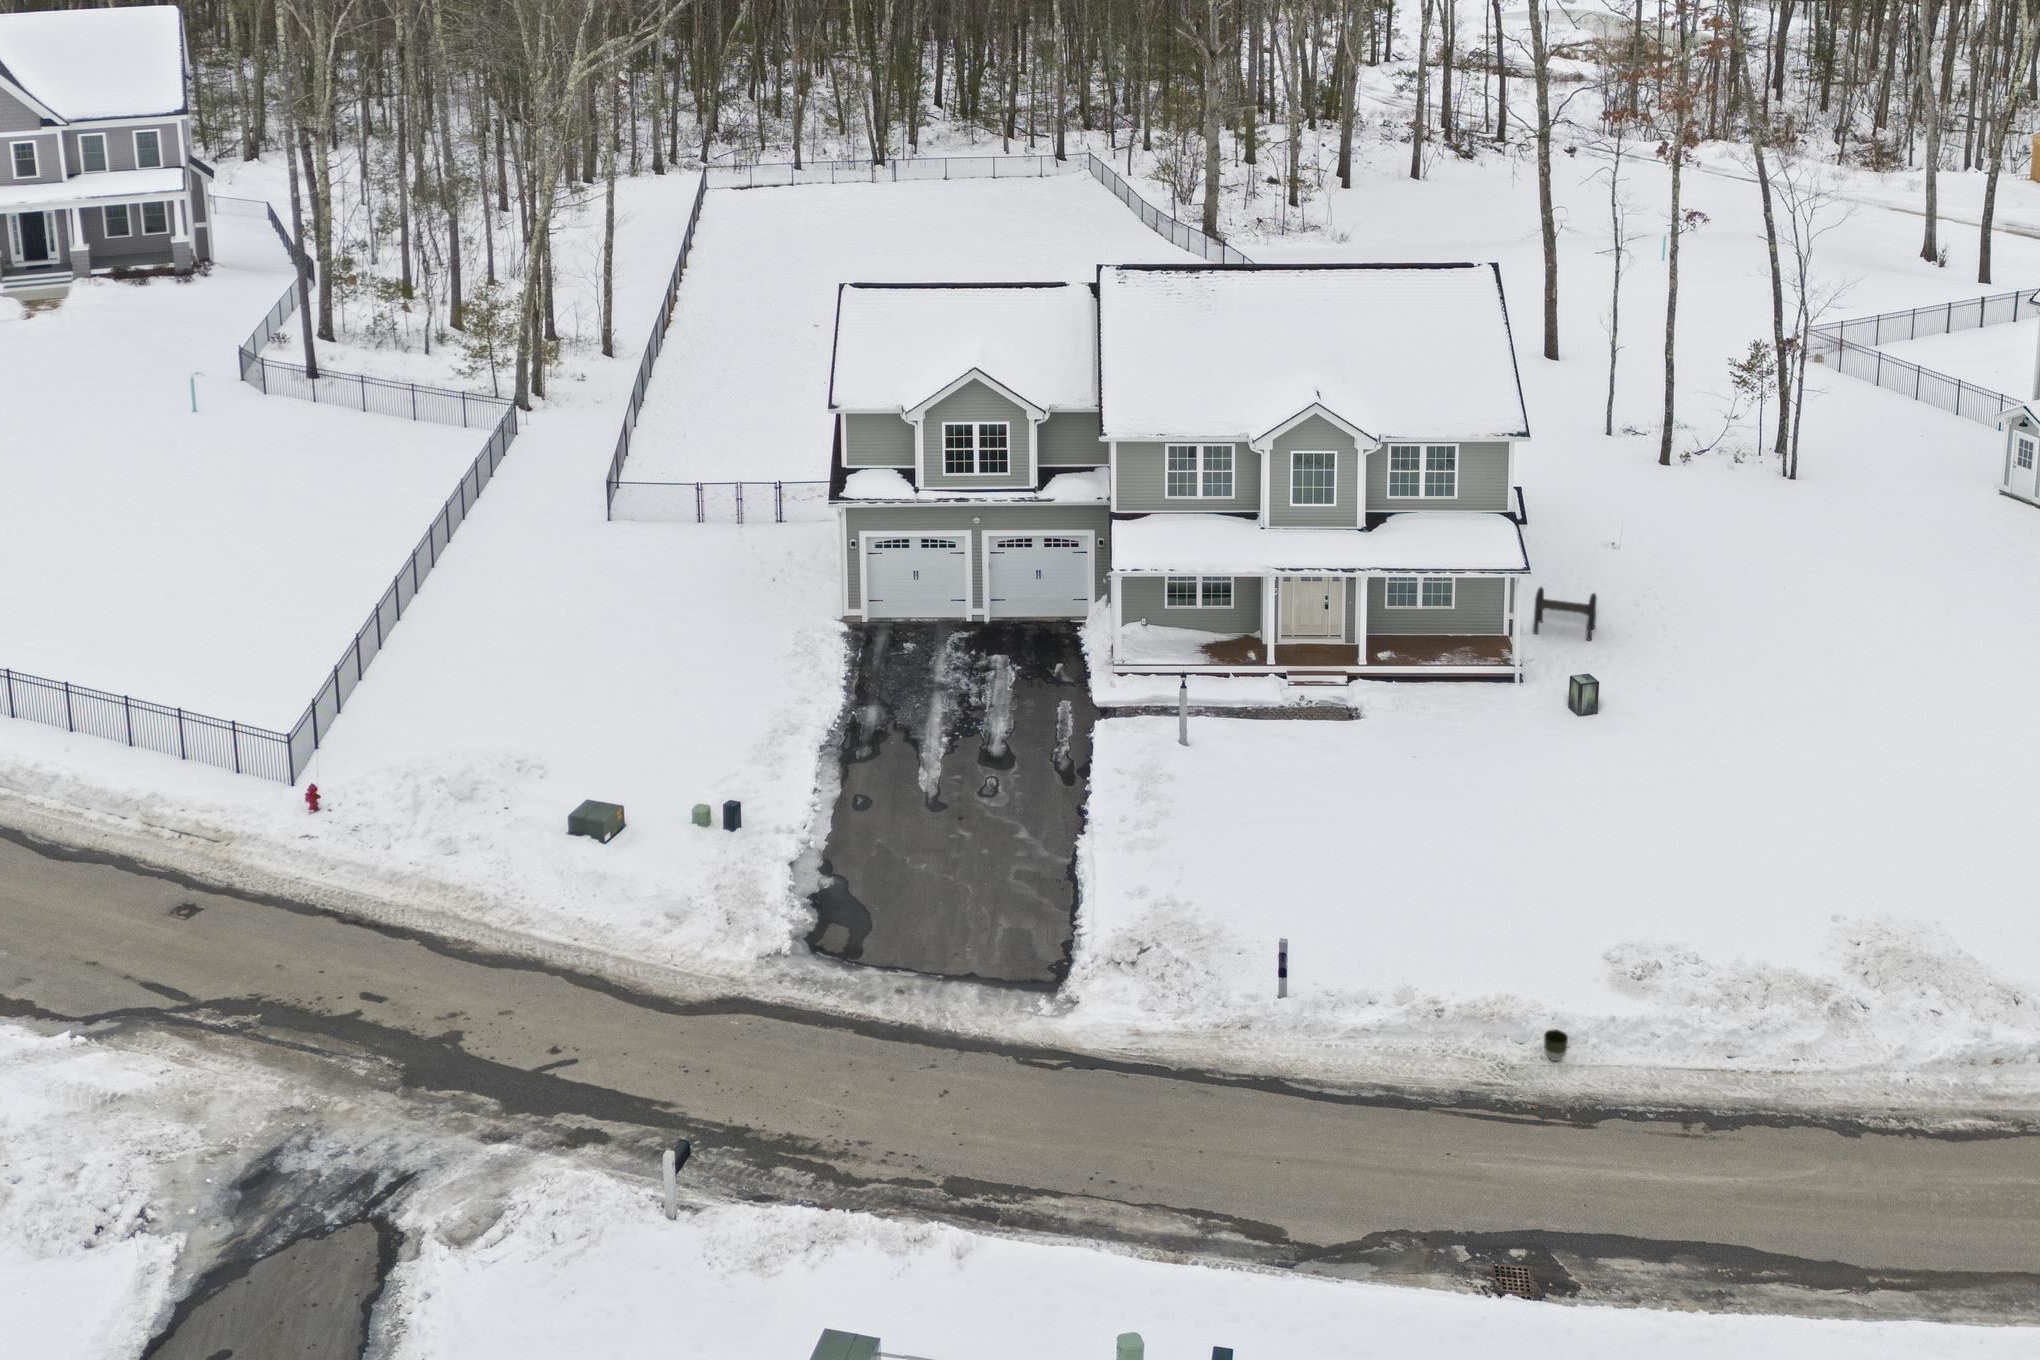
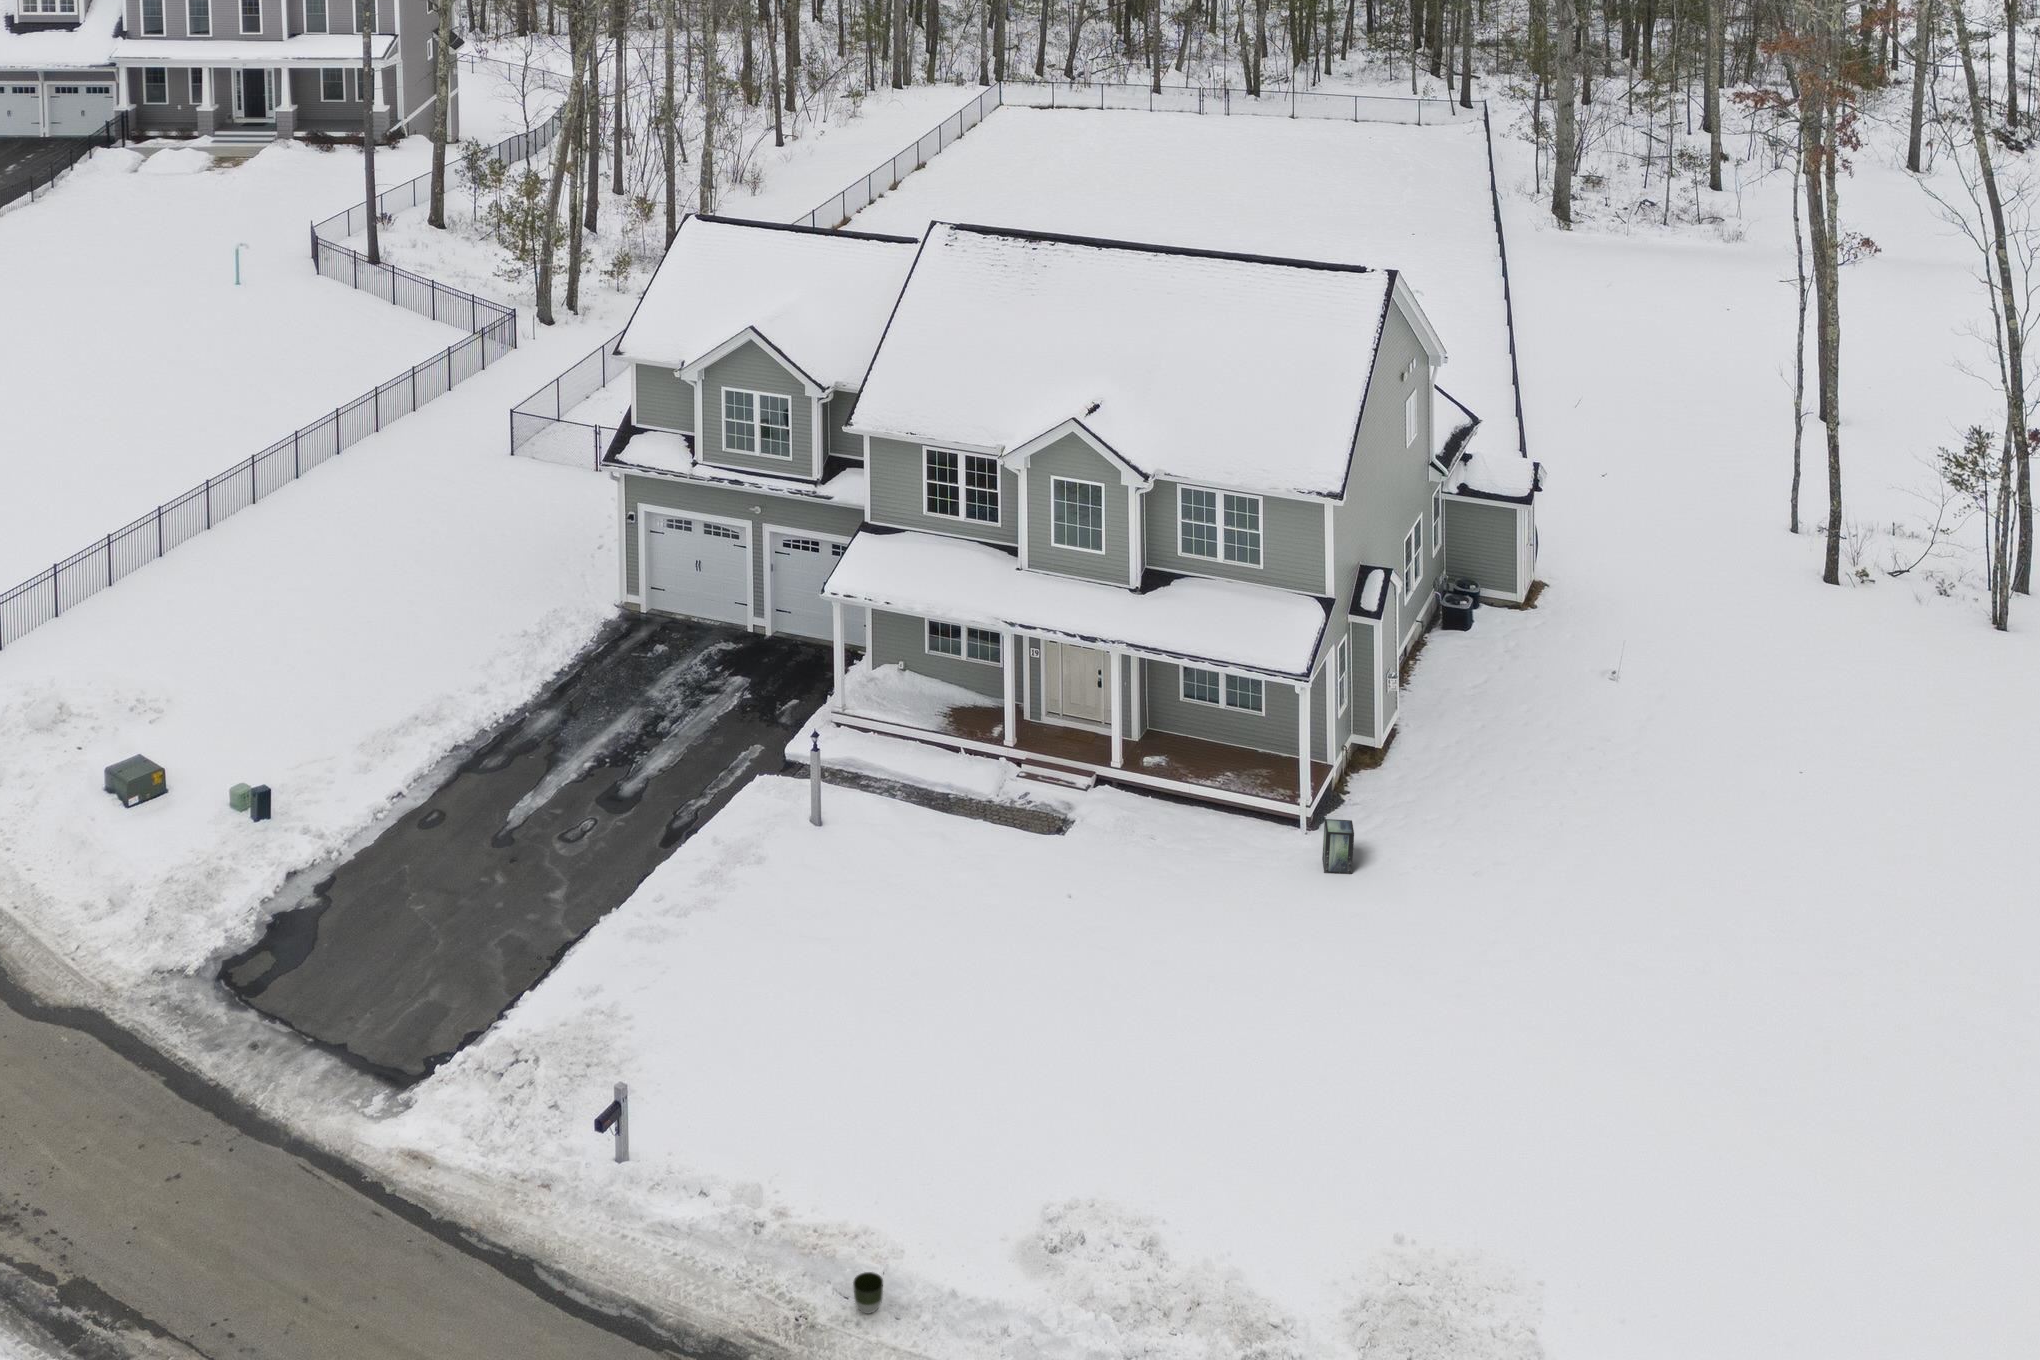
bench: present [1533,587,1597,640] -> none [1370,698,1457,777]

